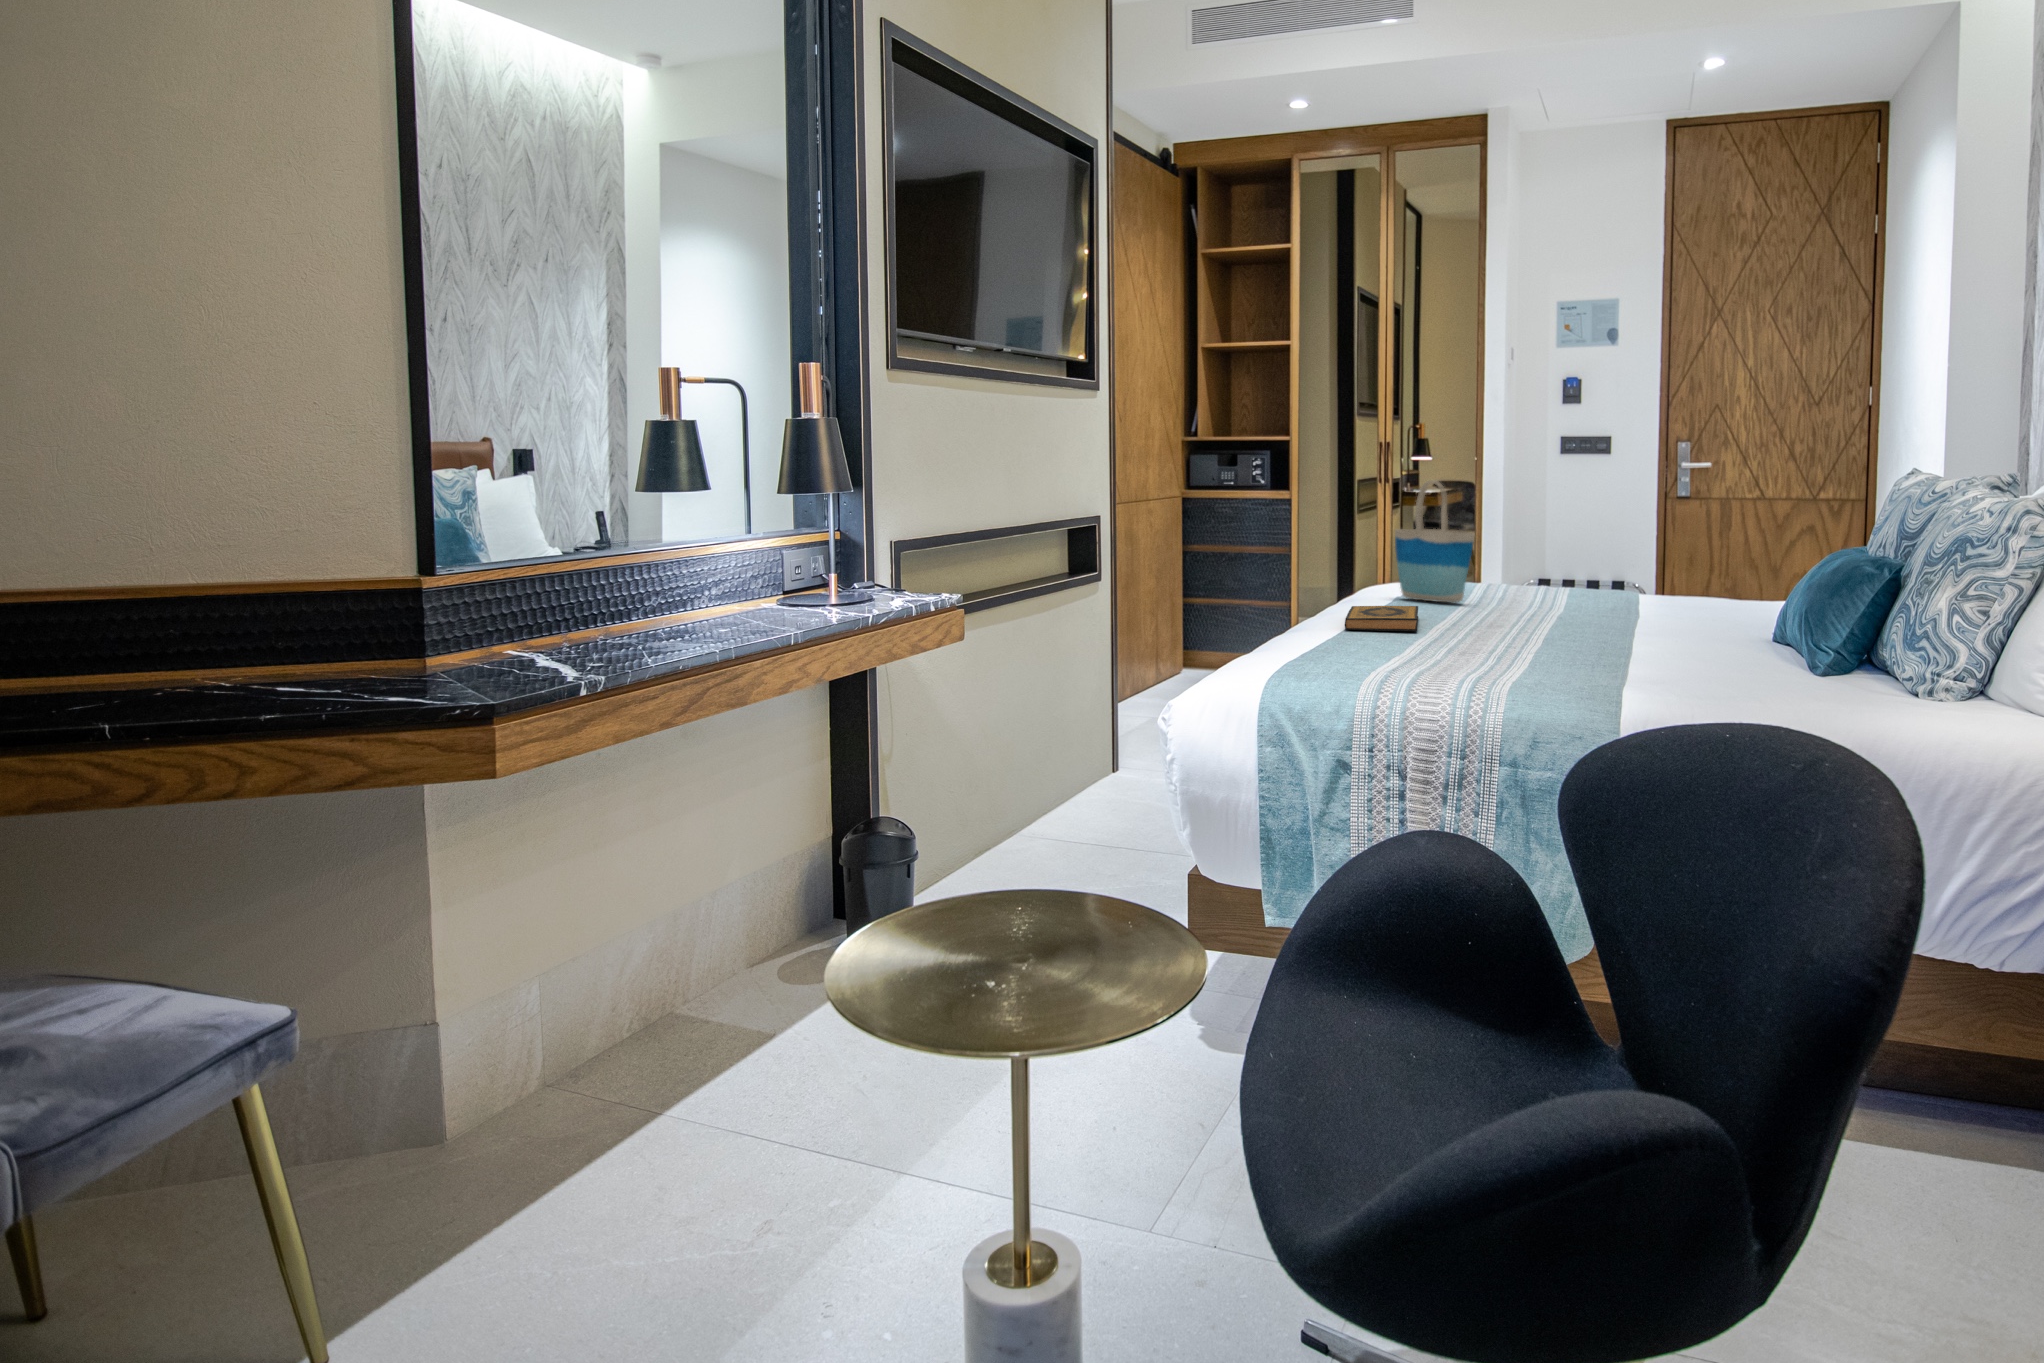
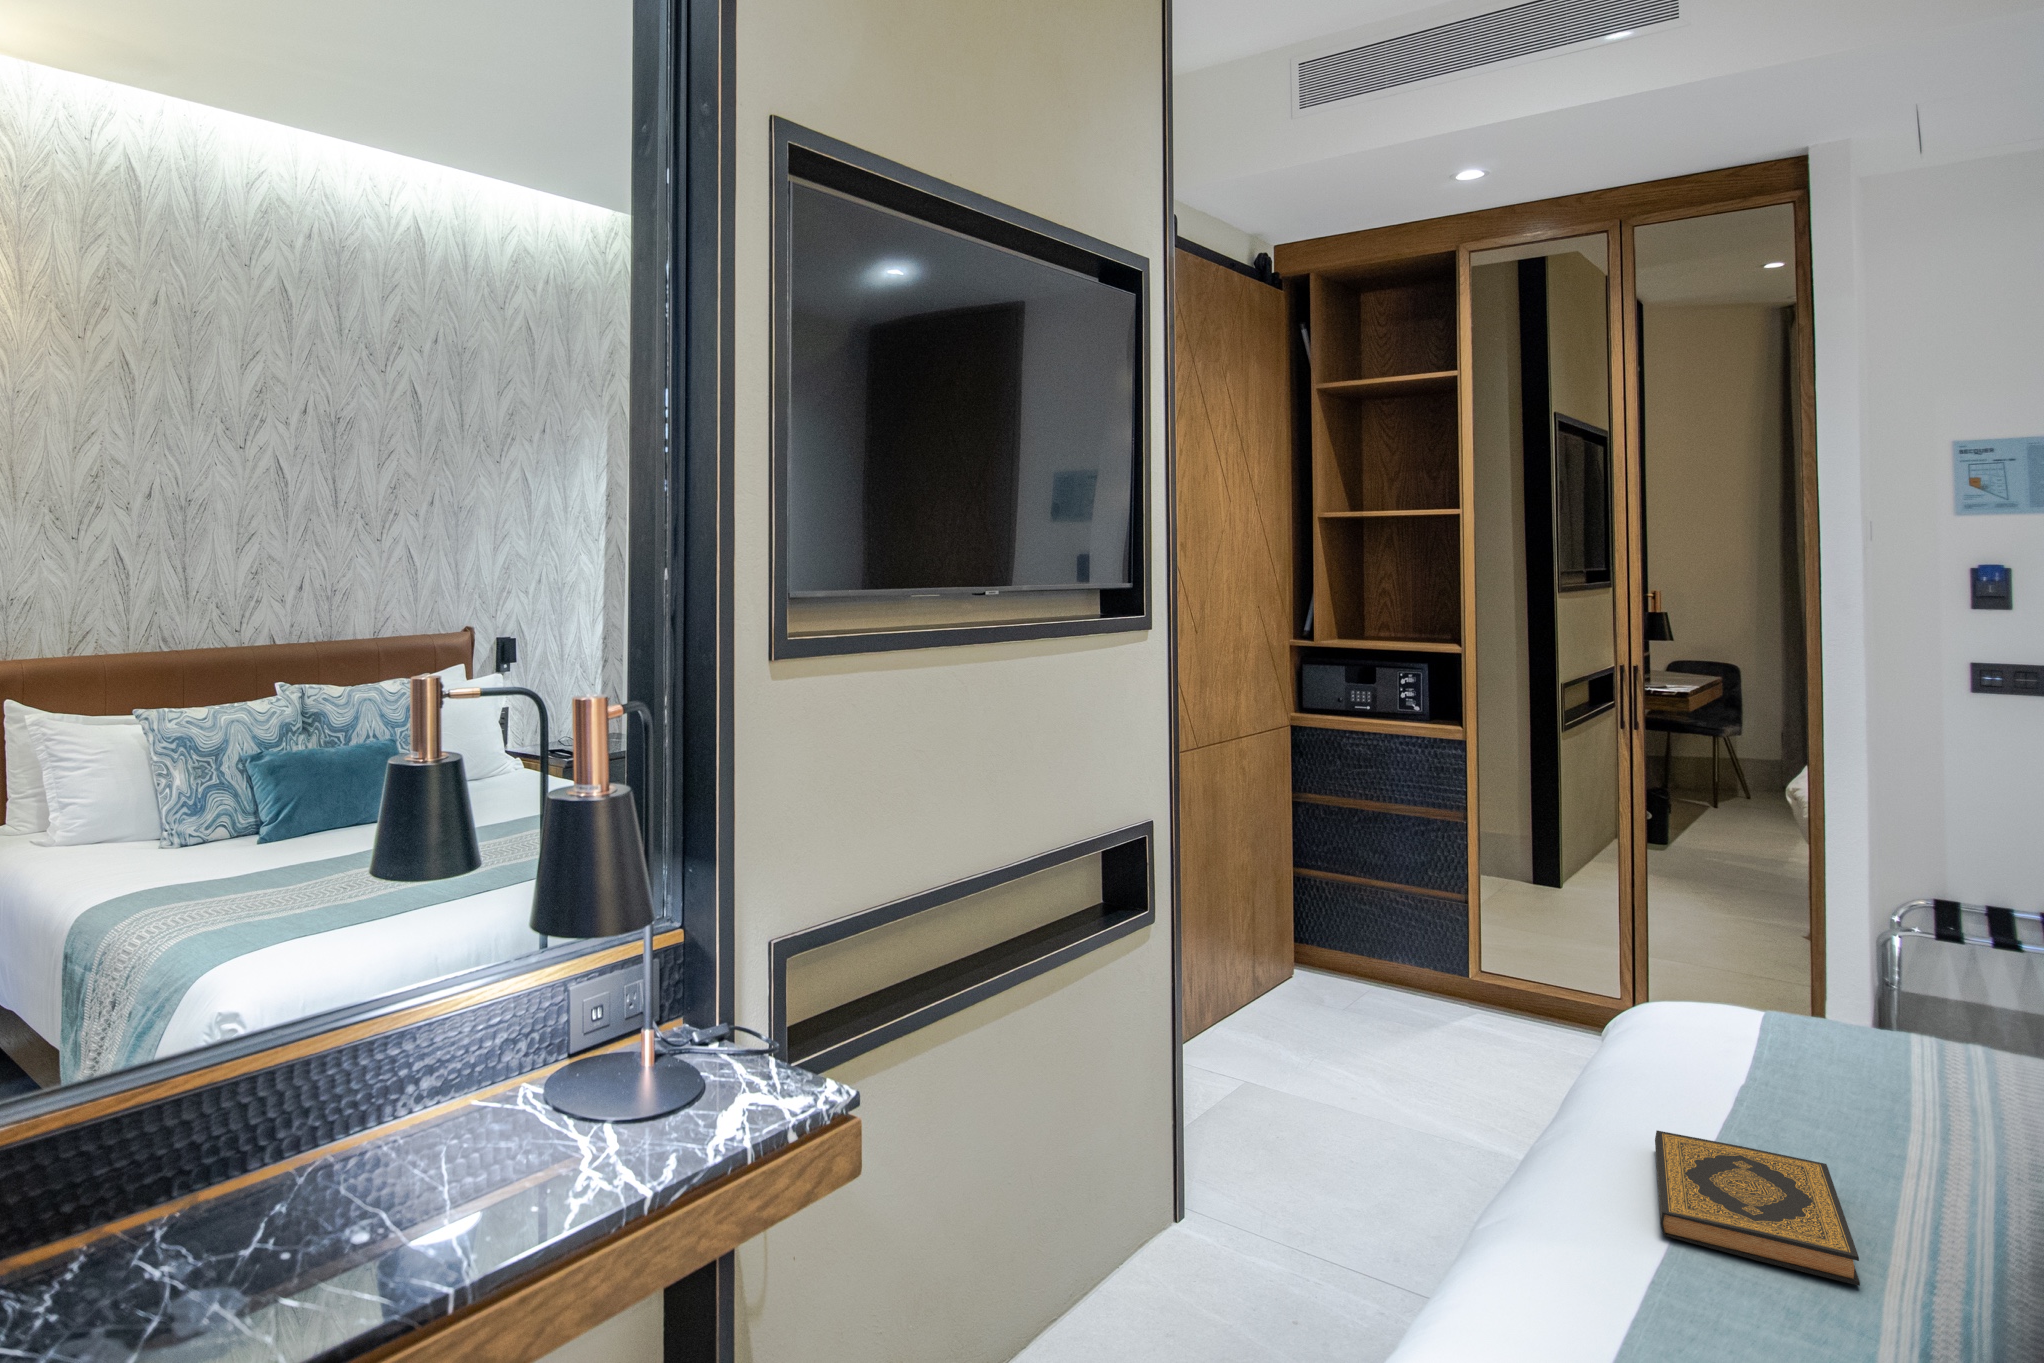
tote bag: present [1395,480,1474,603] -> none [1725,853,1939,1117]

